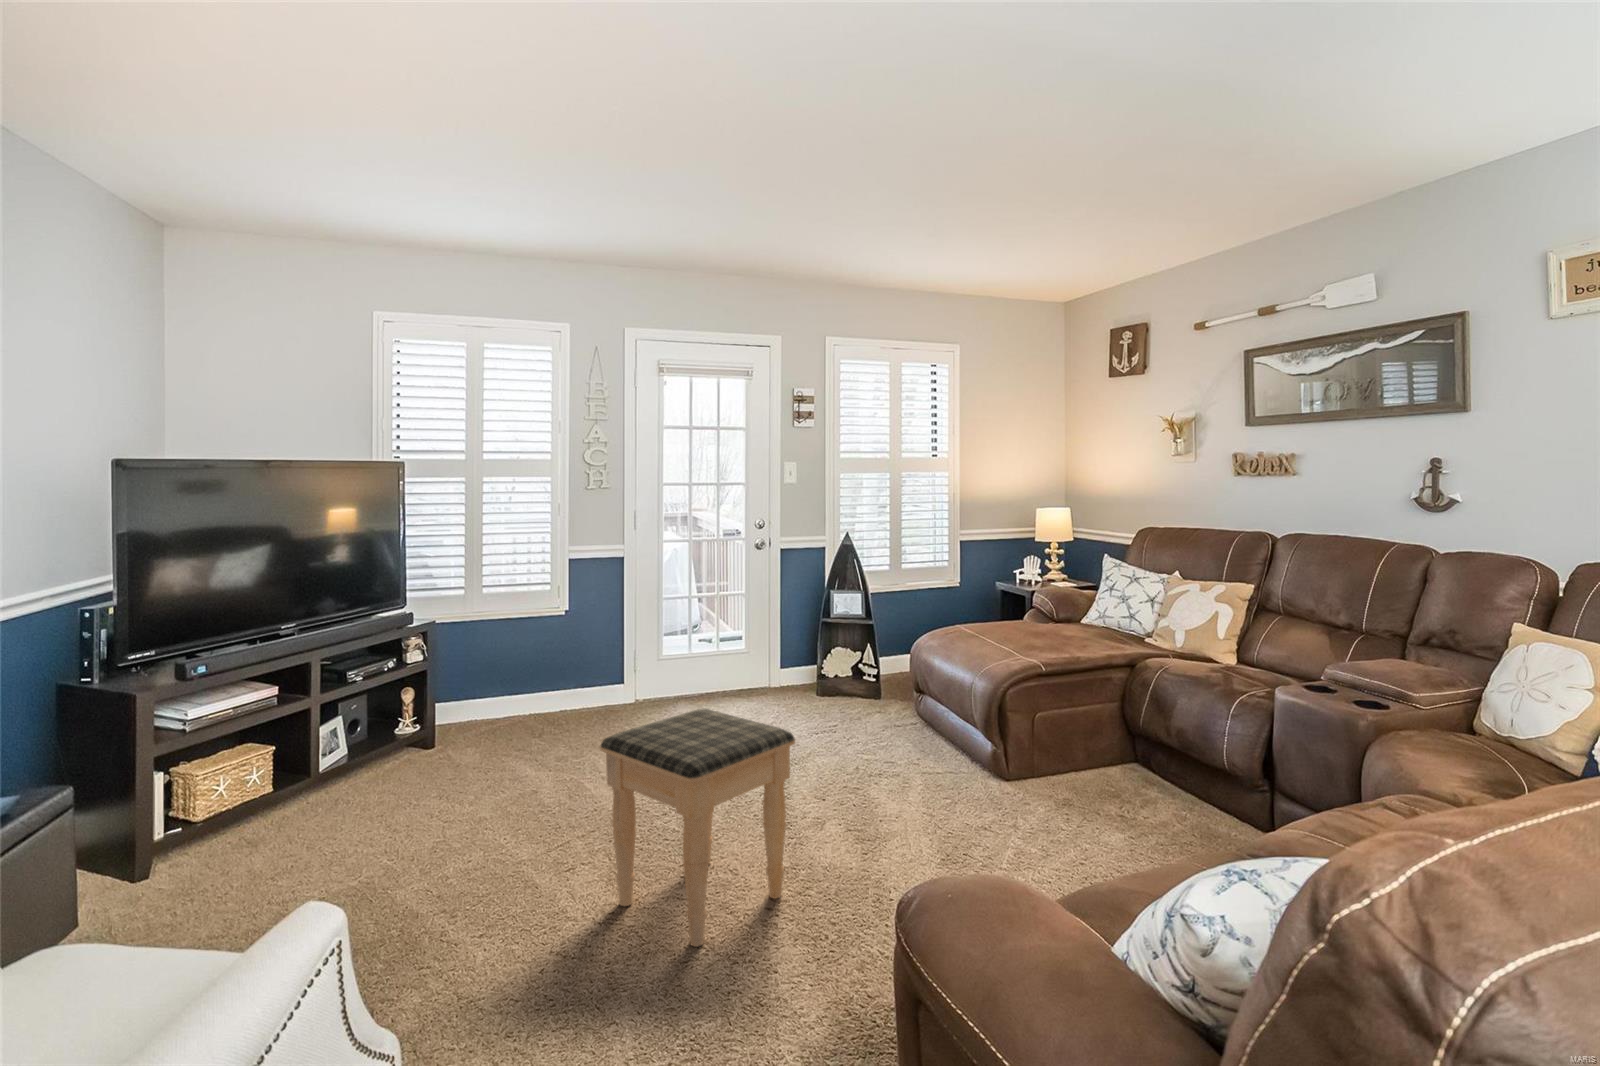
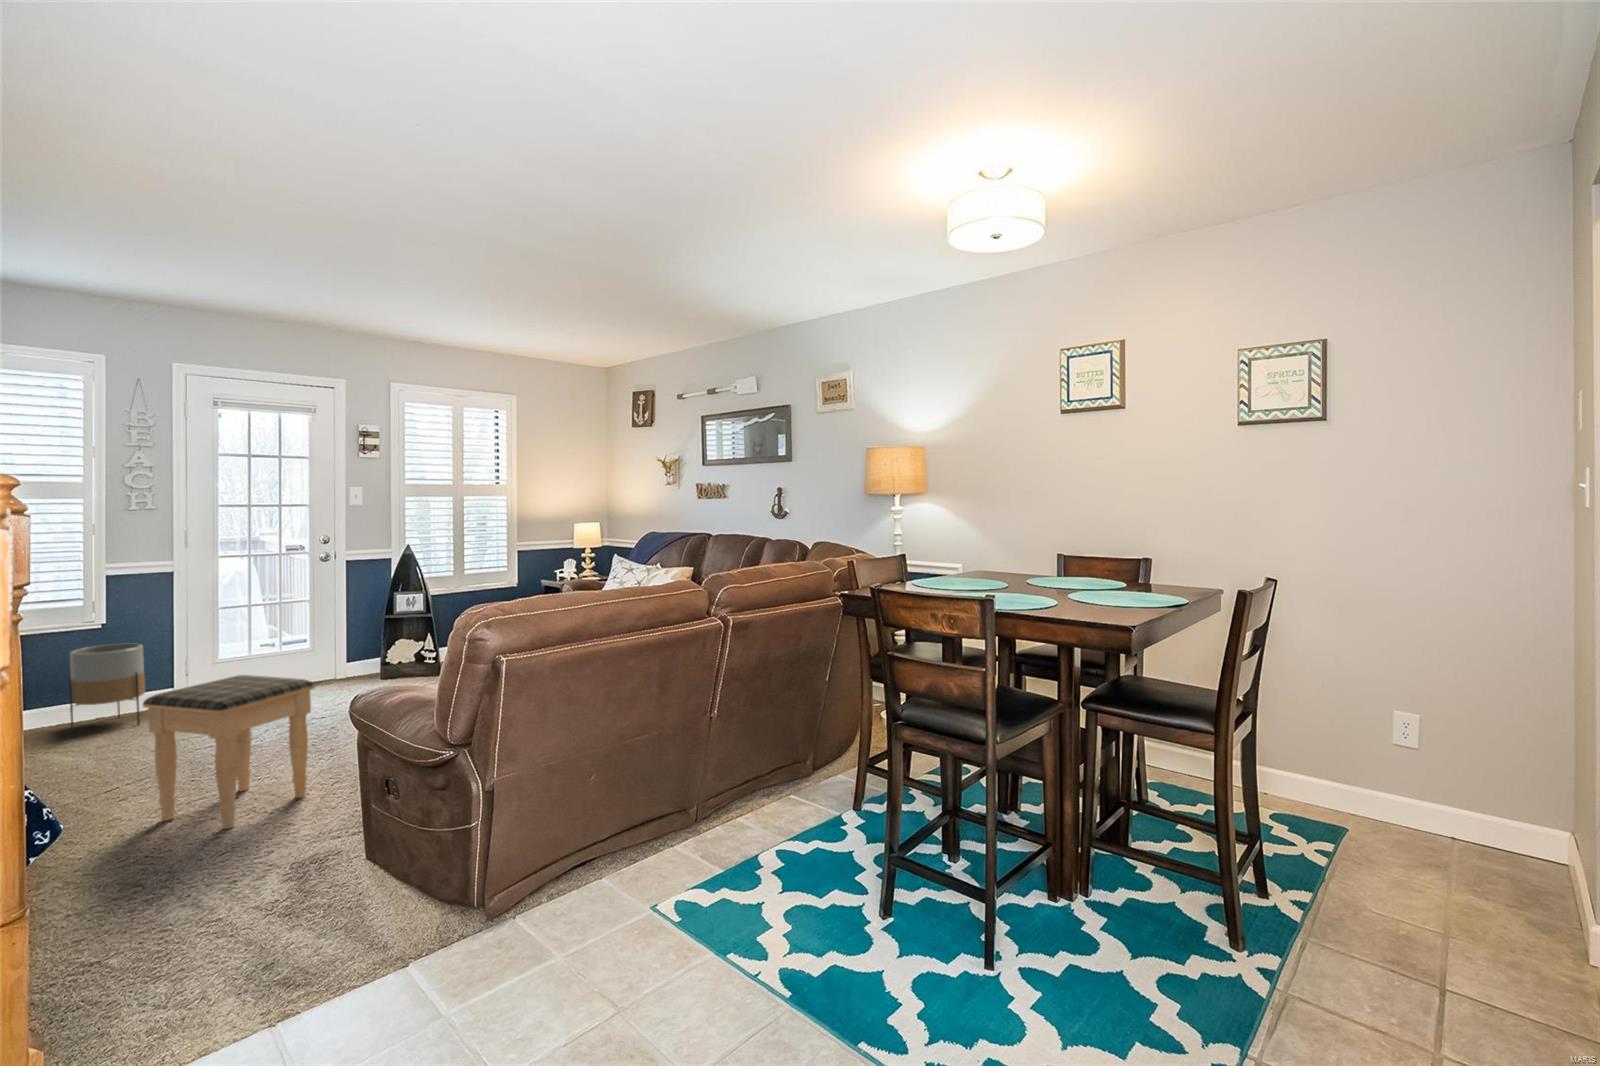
planter: none [534,635,596,729] -> present [69,643,145,732]

